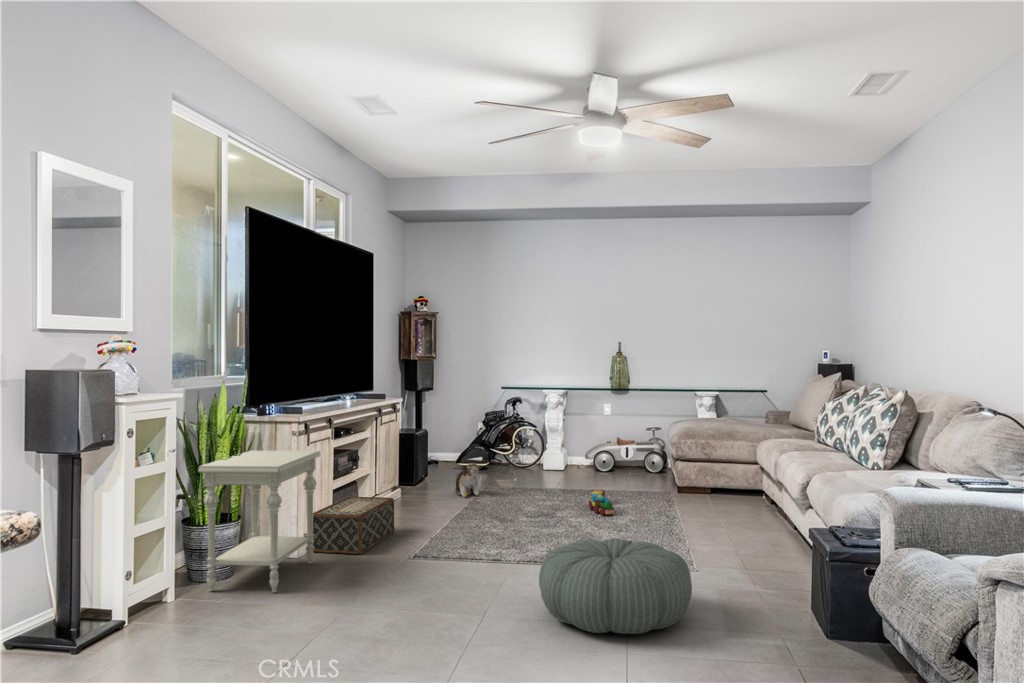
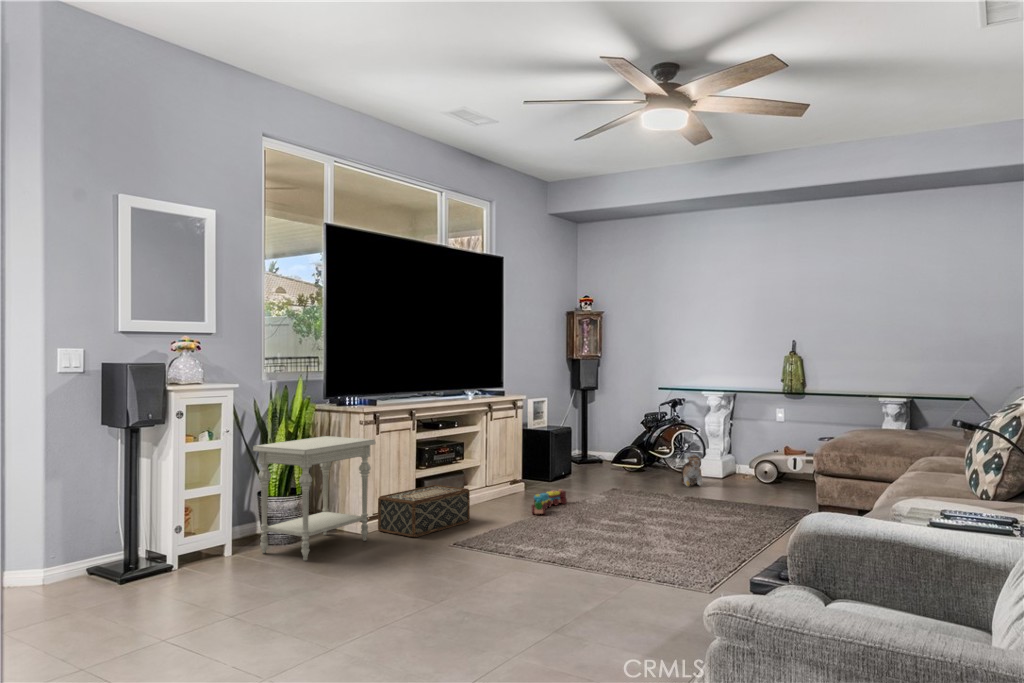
plush toy: present [456,463,480,497] -> present [681,455,702,487]
toy train: present [589,489,614,515] -> present [532,489,567,514]
pouf: present [539,538,692,634] -> none [477,542,637,643]

